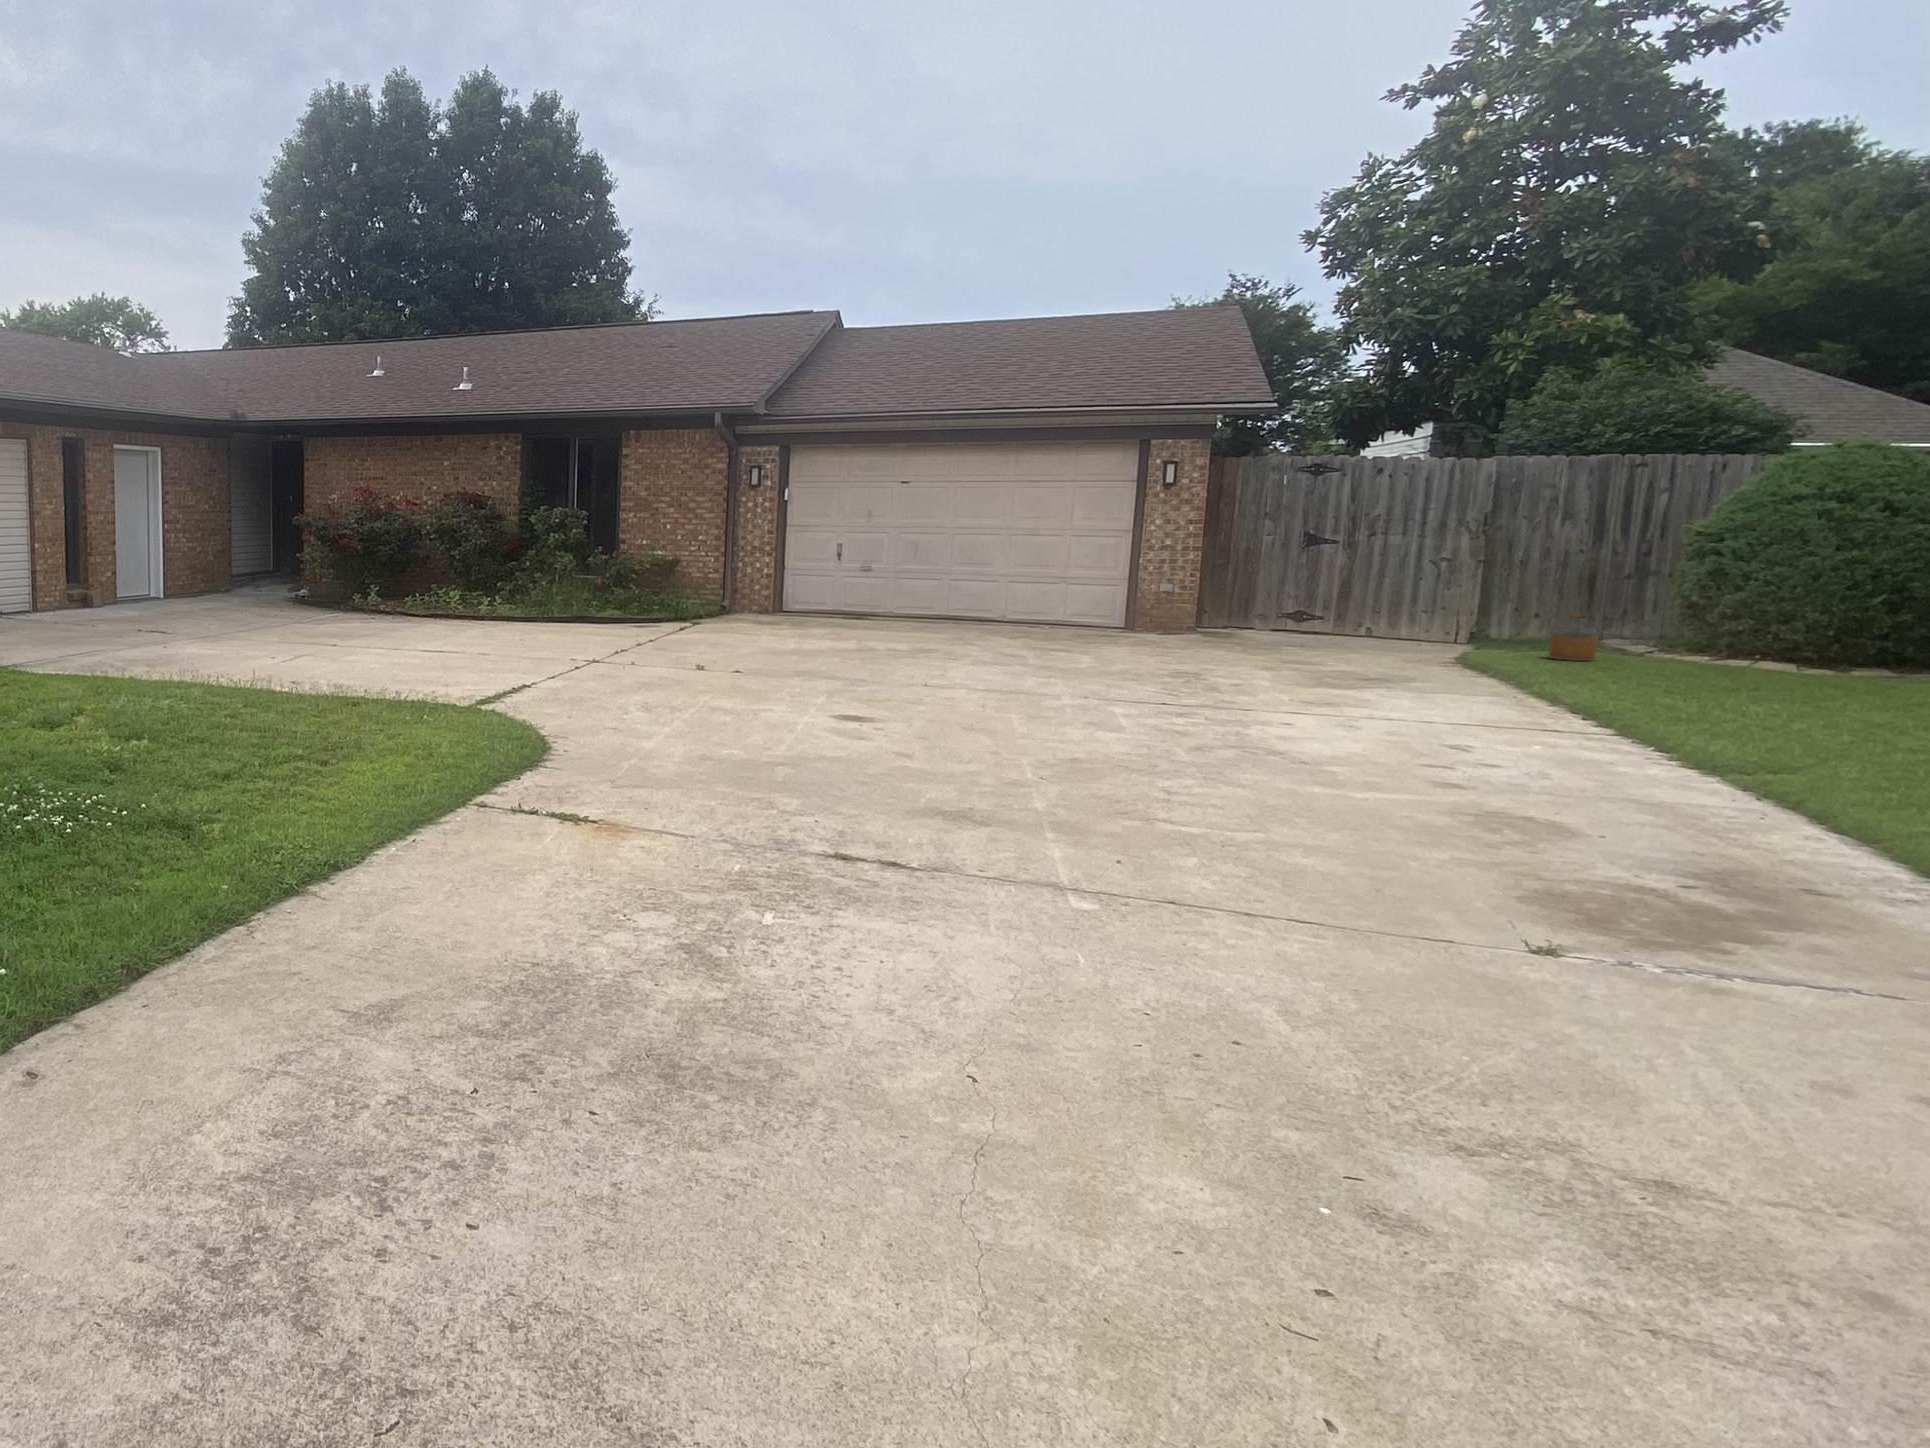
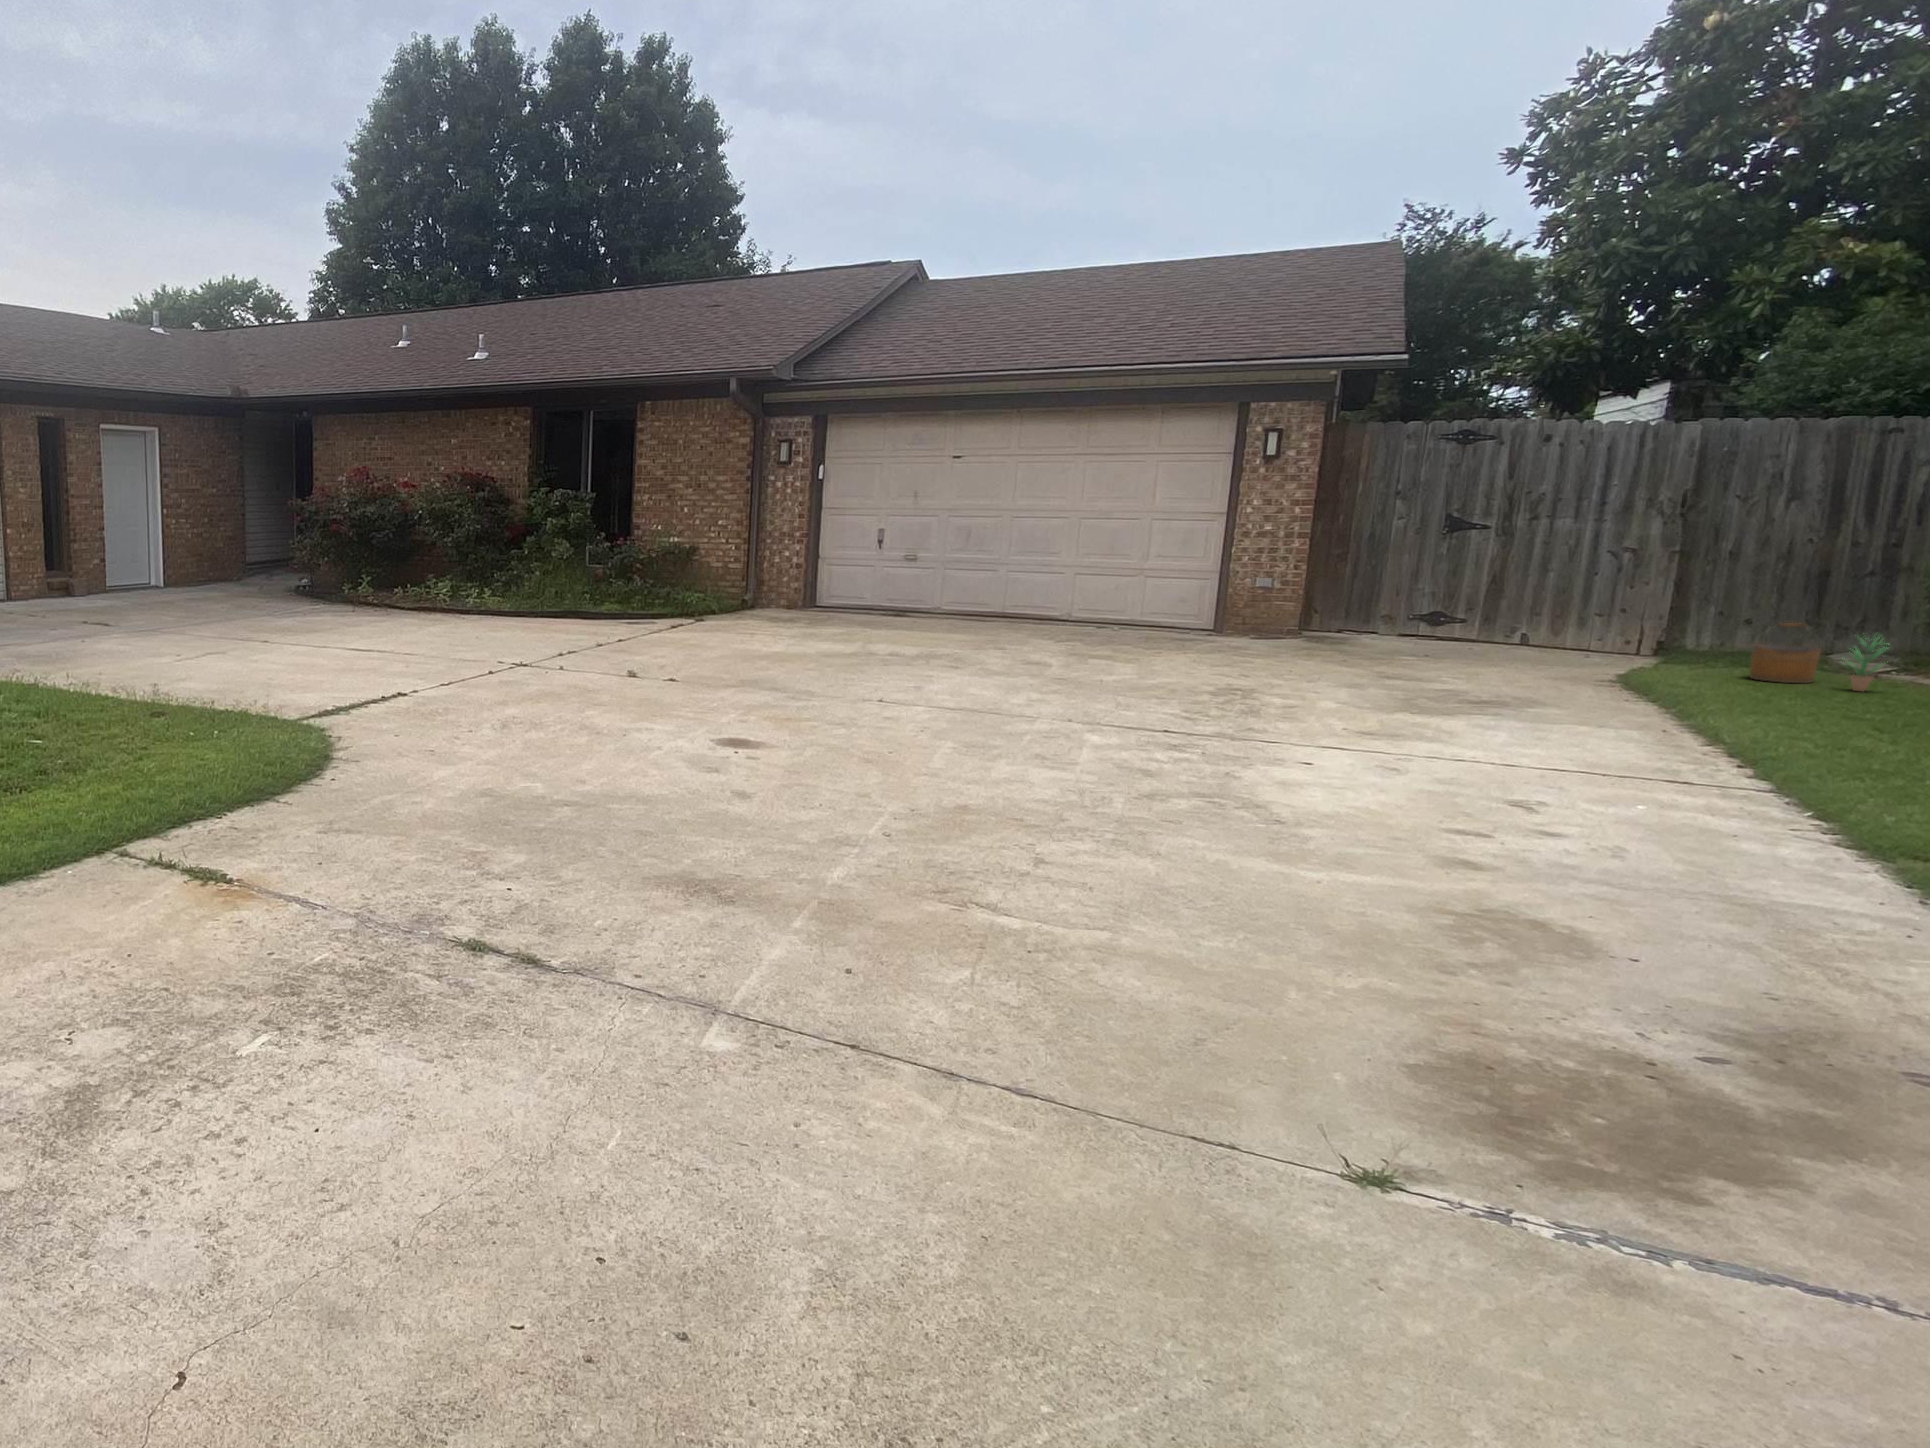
potted plant: none [1614,619,1650,666] -> present [1844,636,1888,691]

